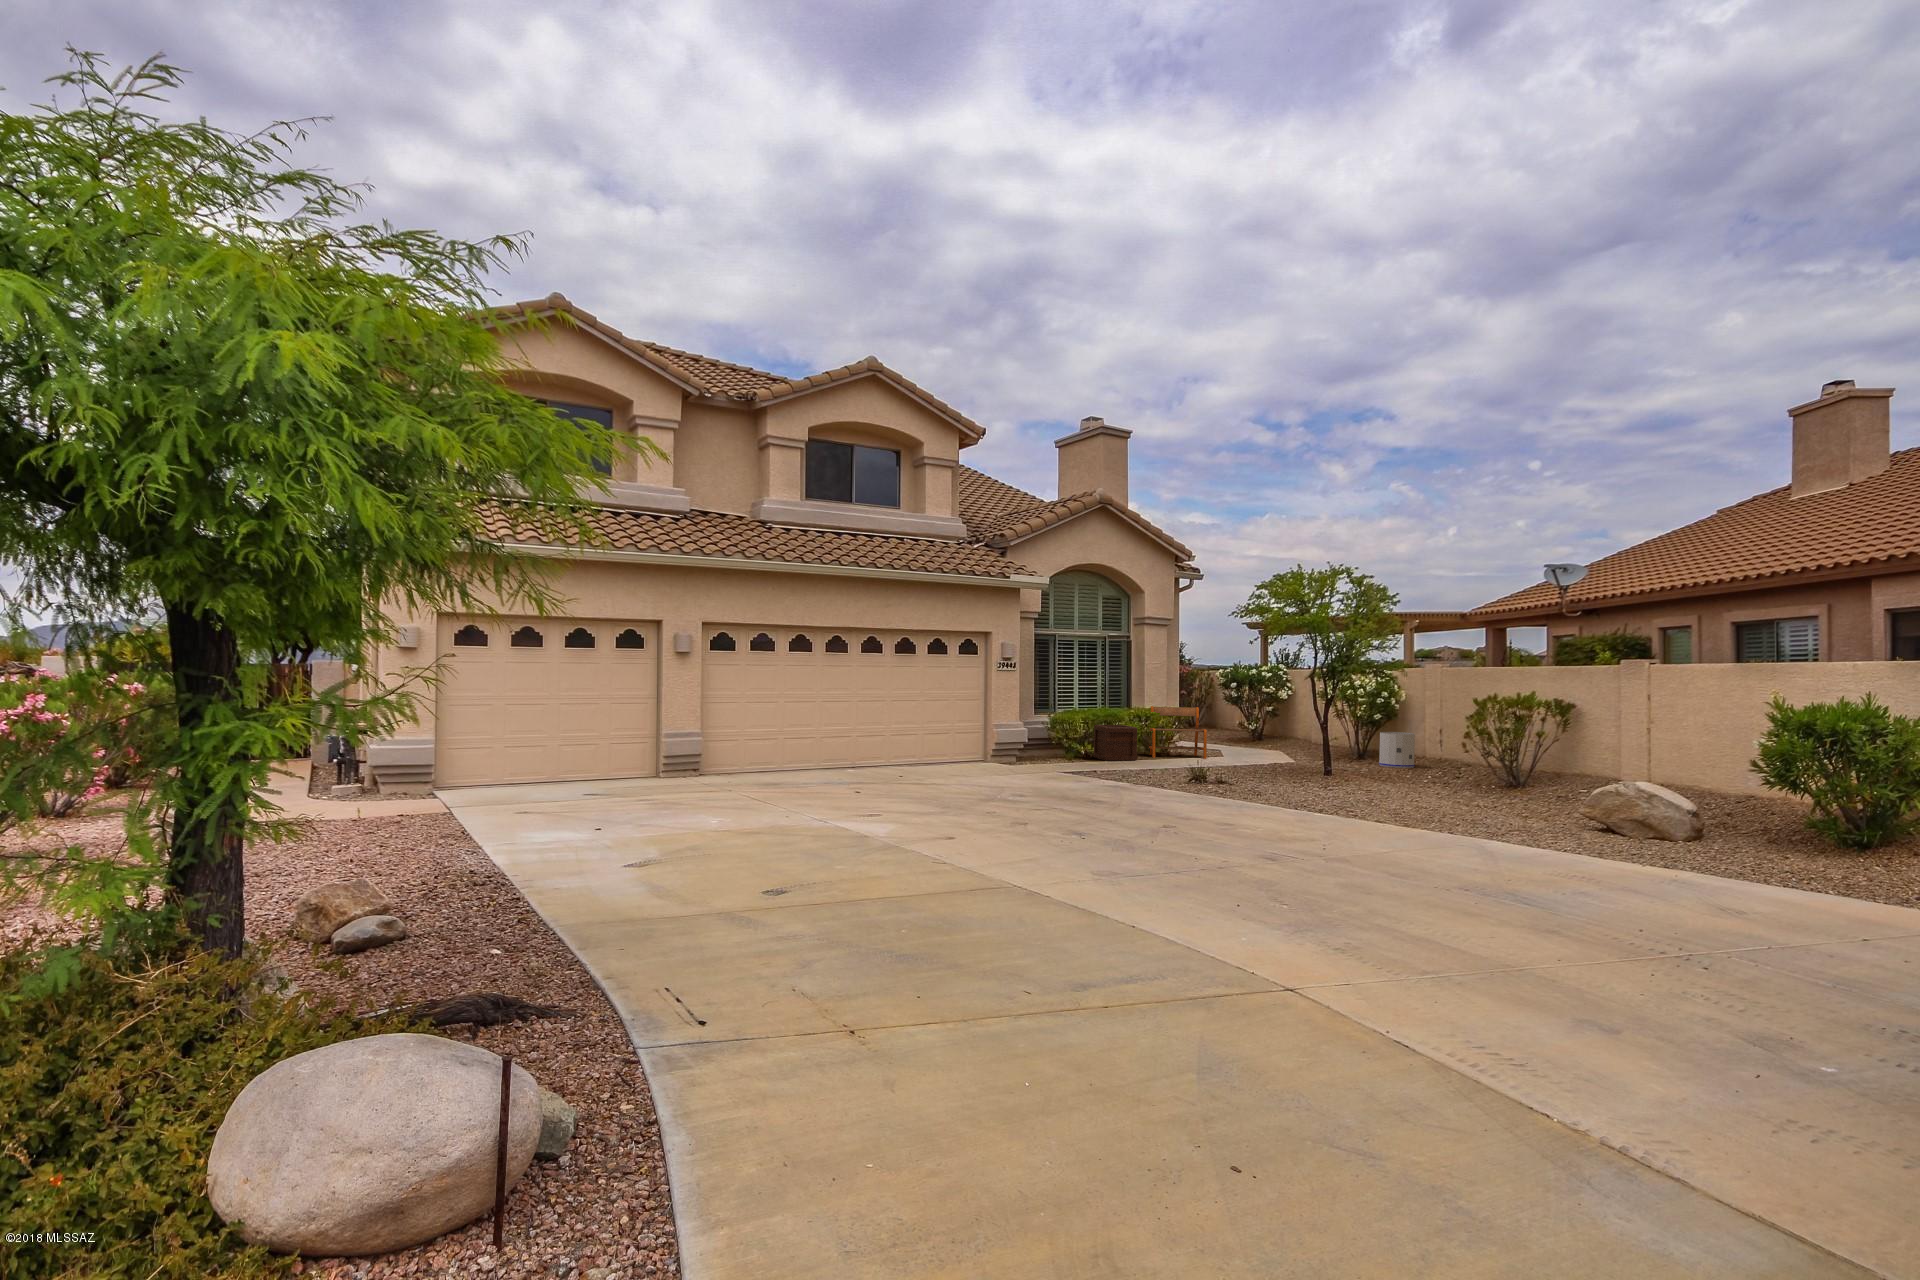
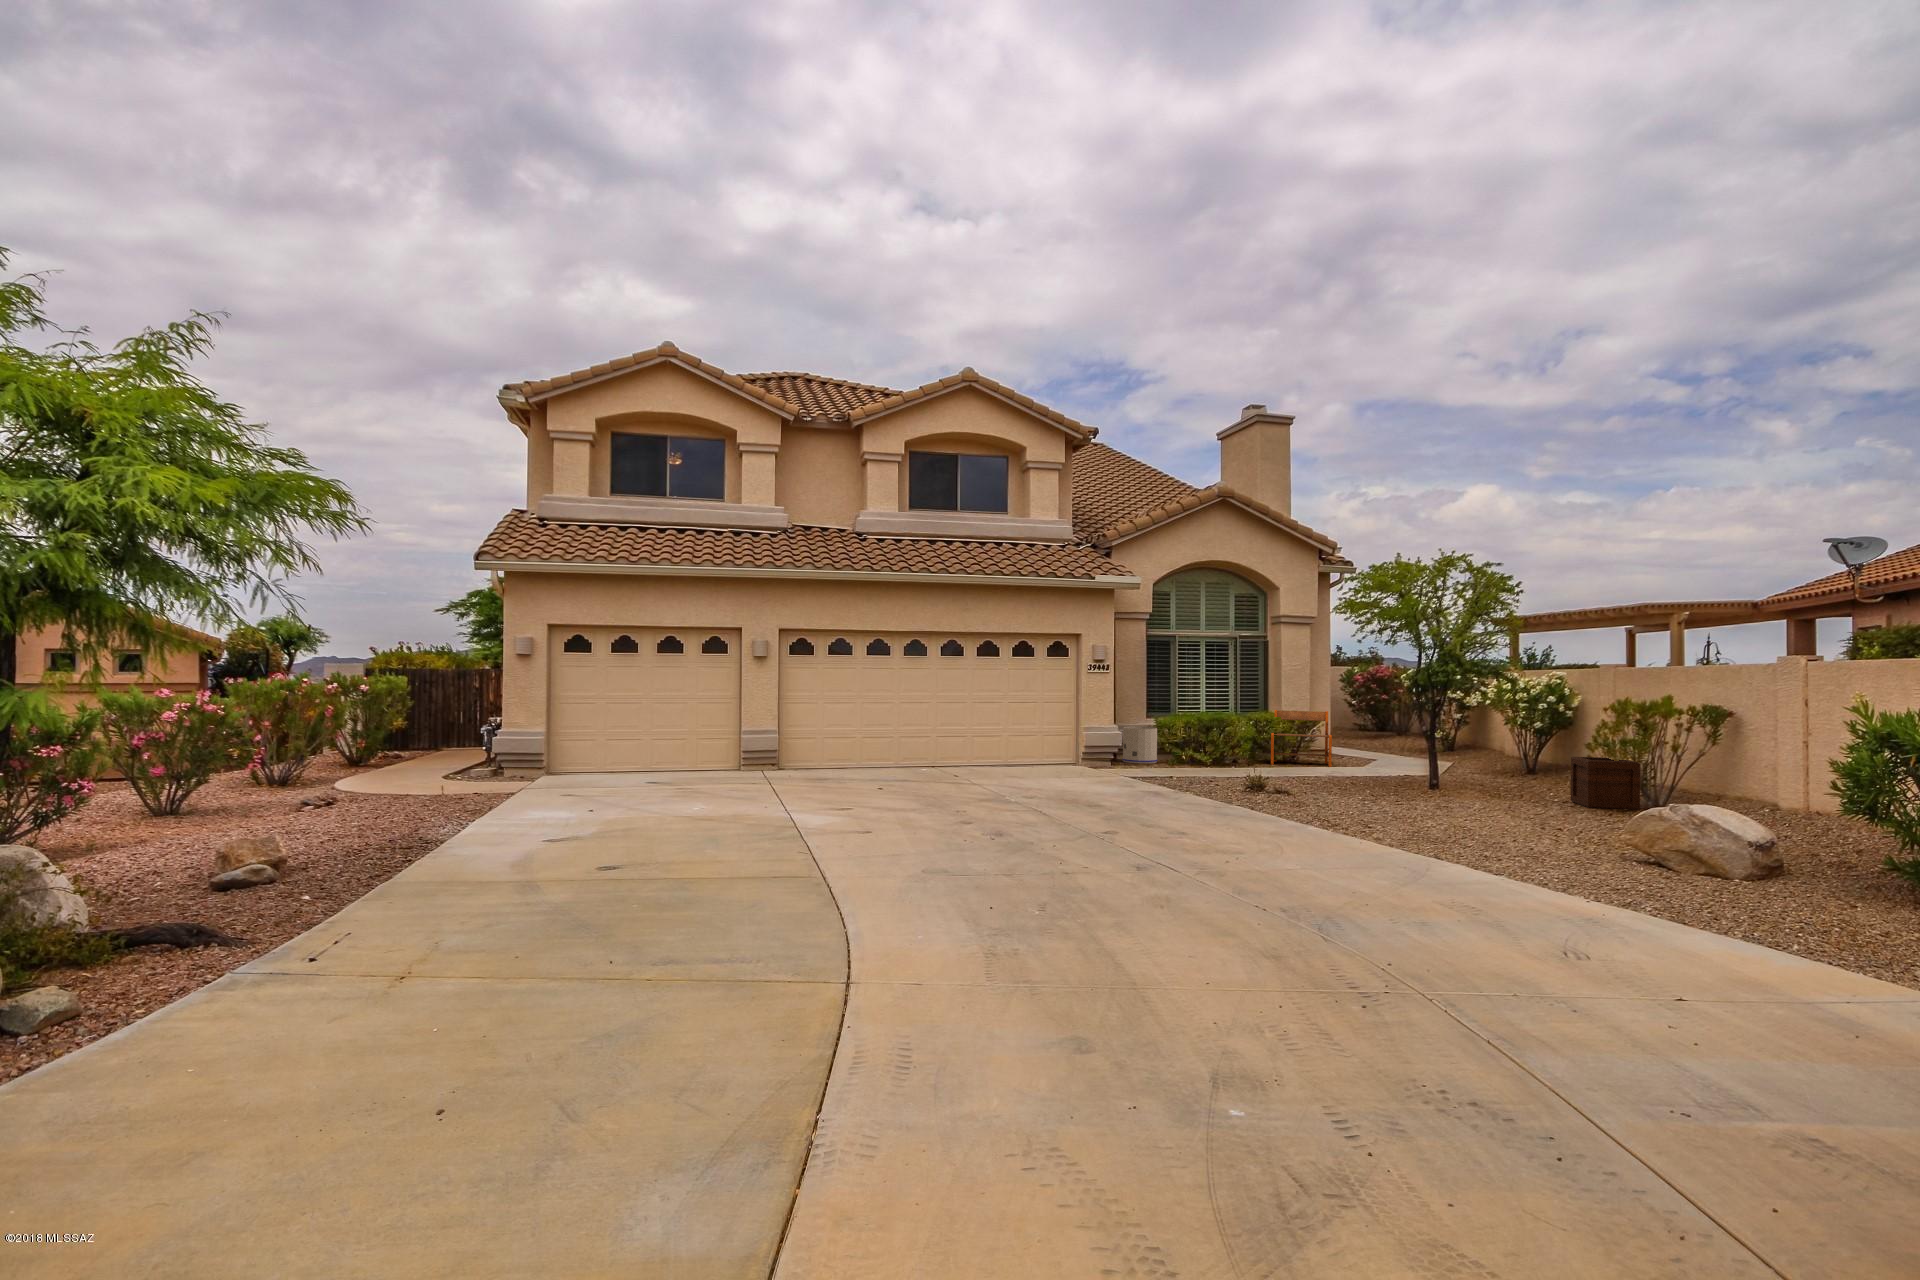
wooden crate: present [1093,725,1137,761] -> present [1570,757,1640,810]
trash can: present [1379,732,1415,768] -> present [1122,726,1158,764]

